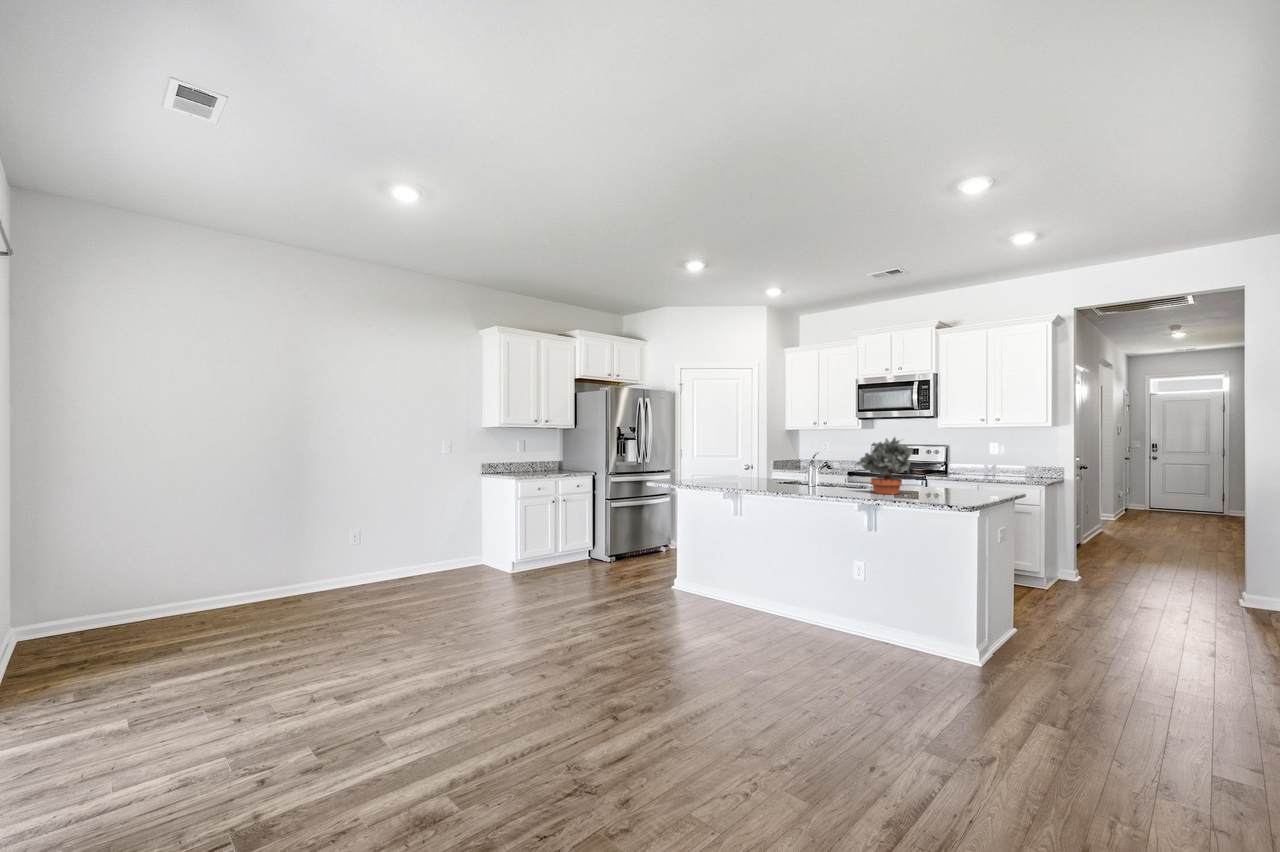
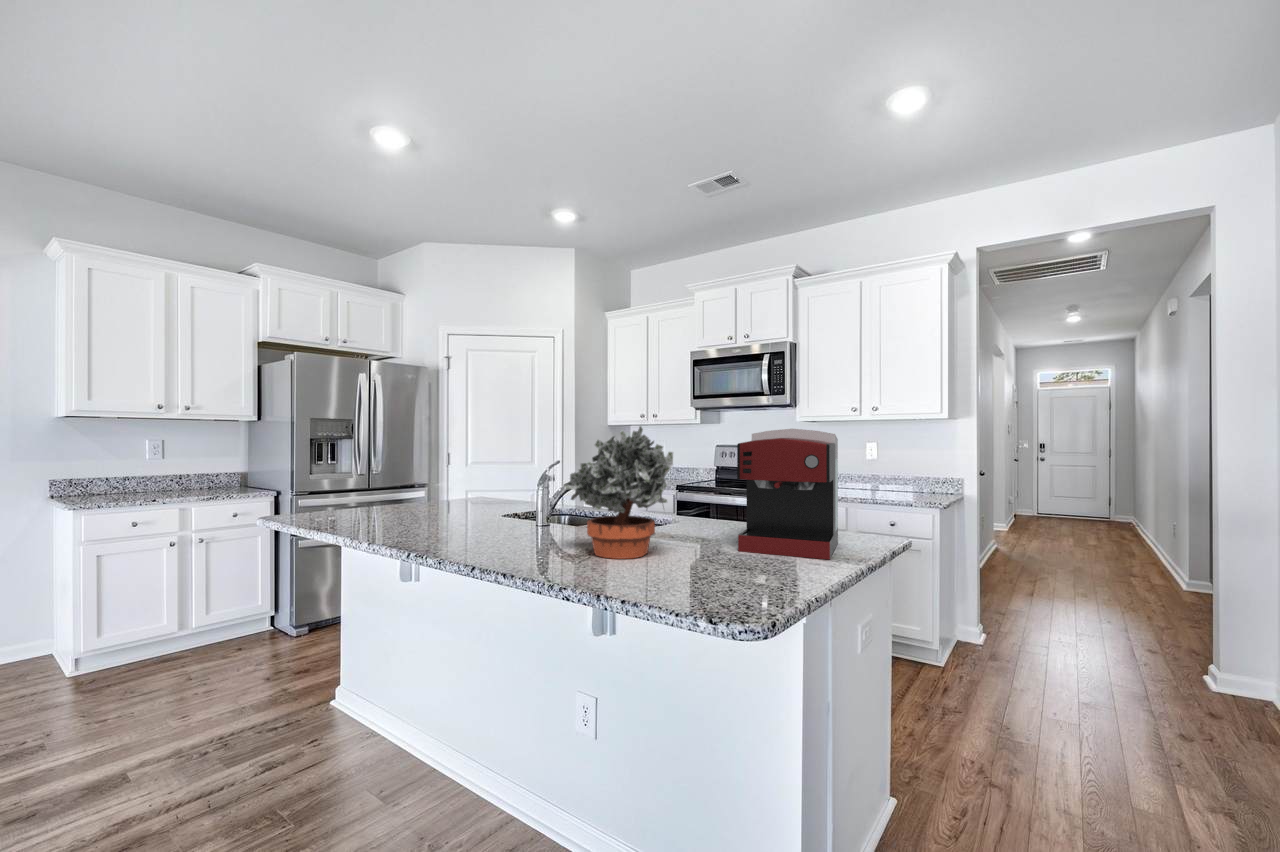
coffee maker: none [939,437,987,496] -> present [737,429,838,559]

